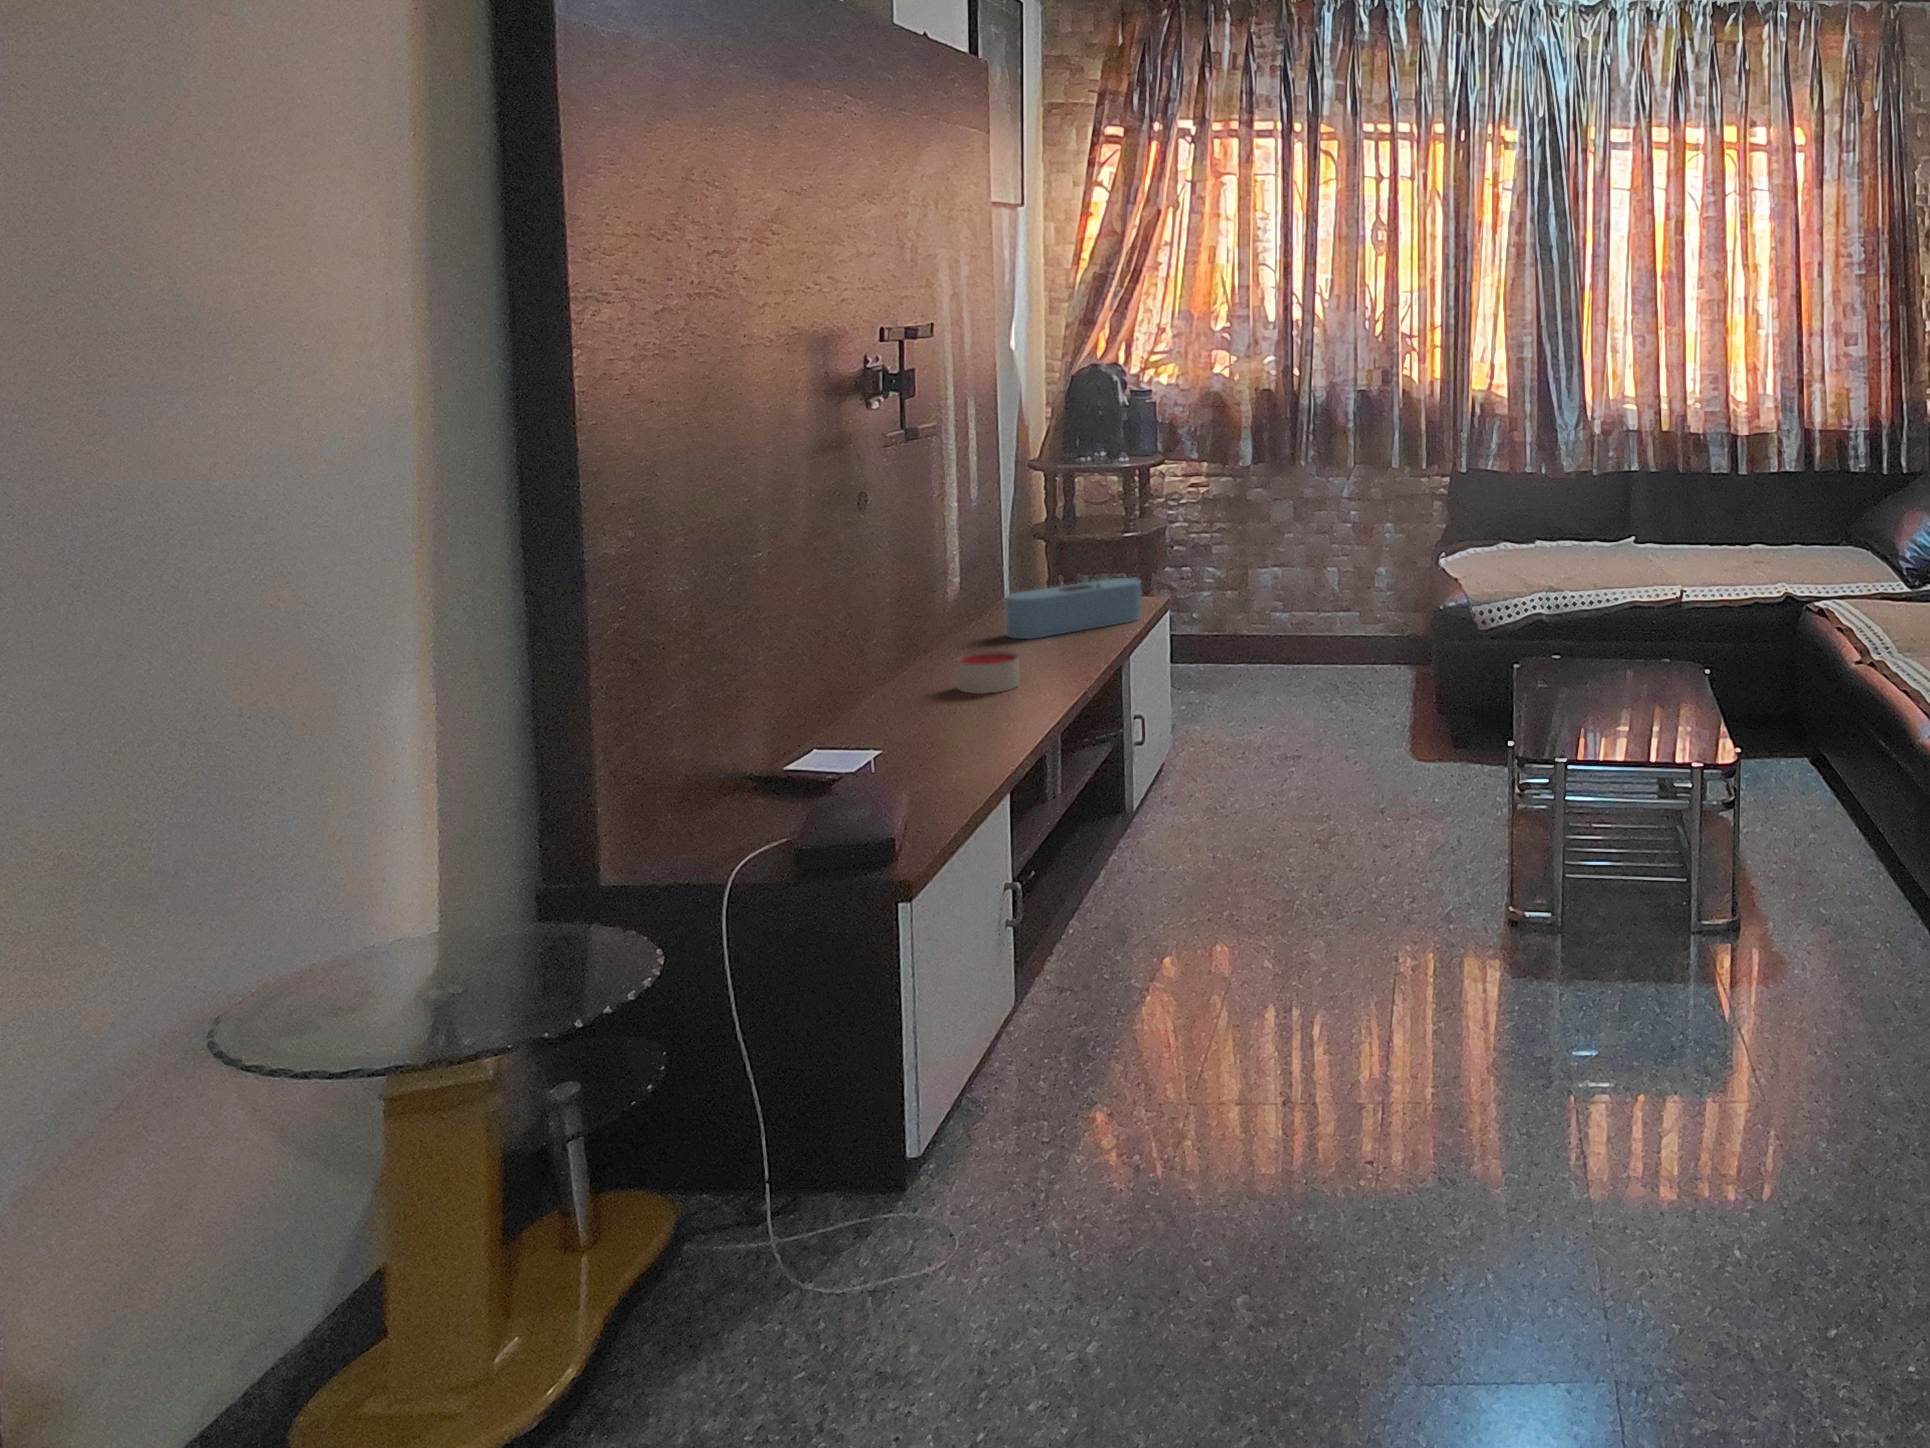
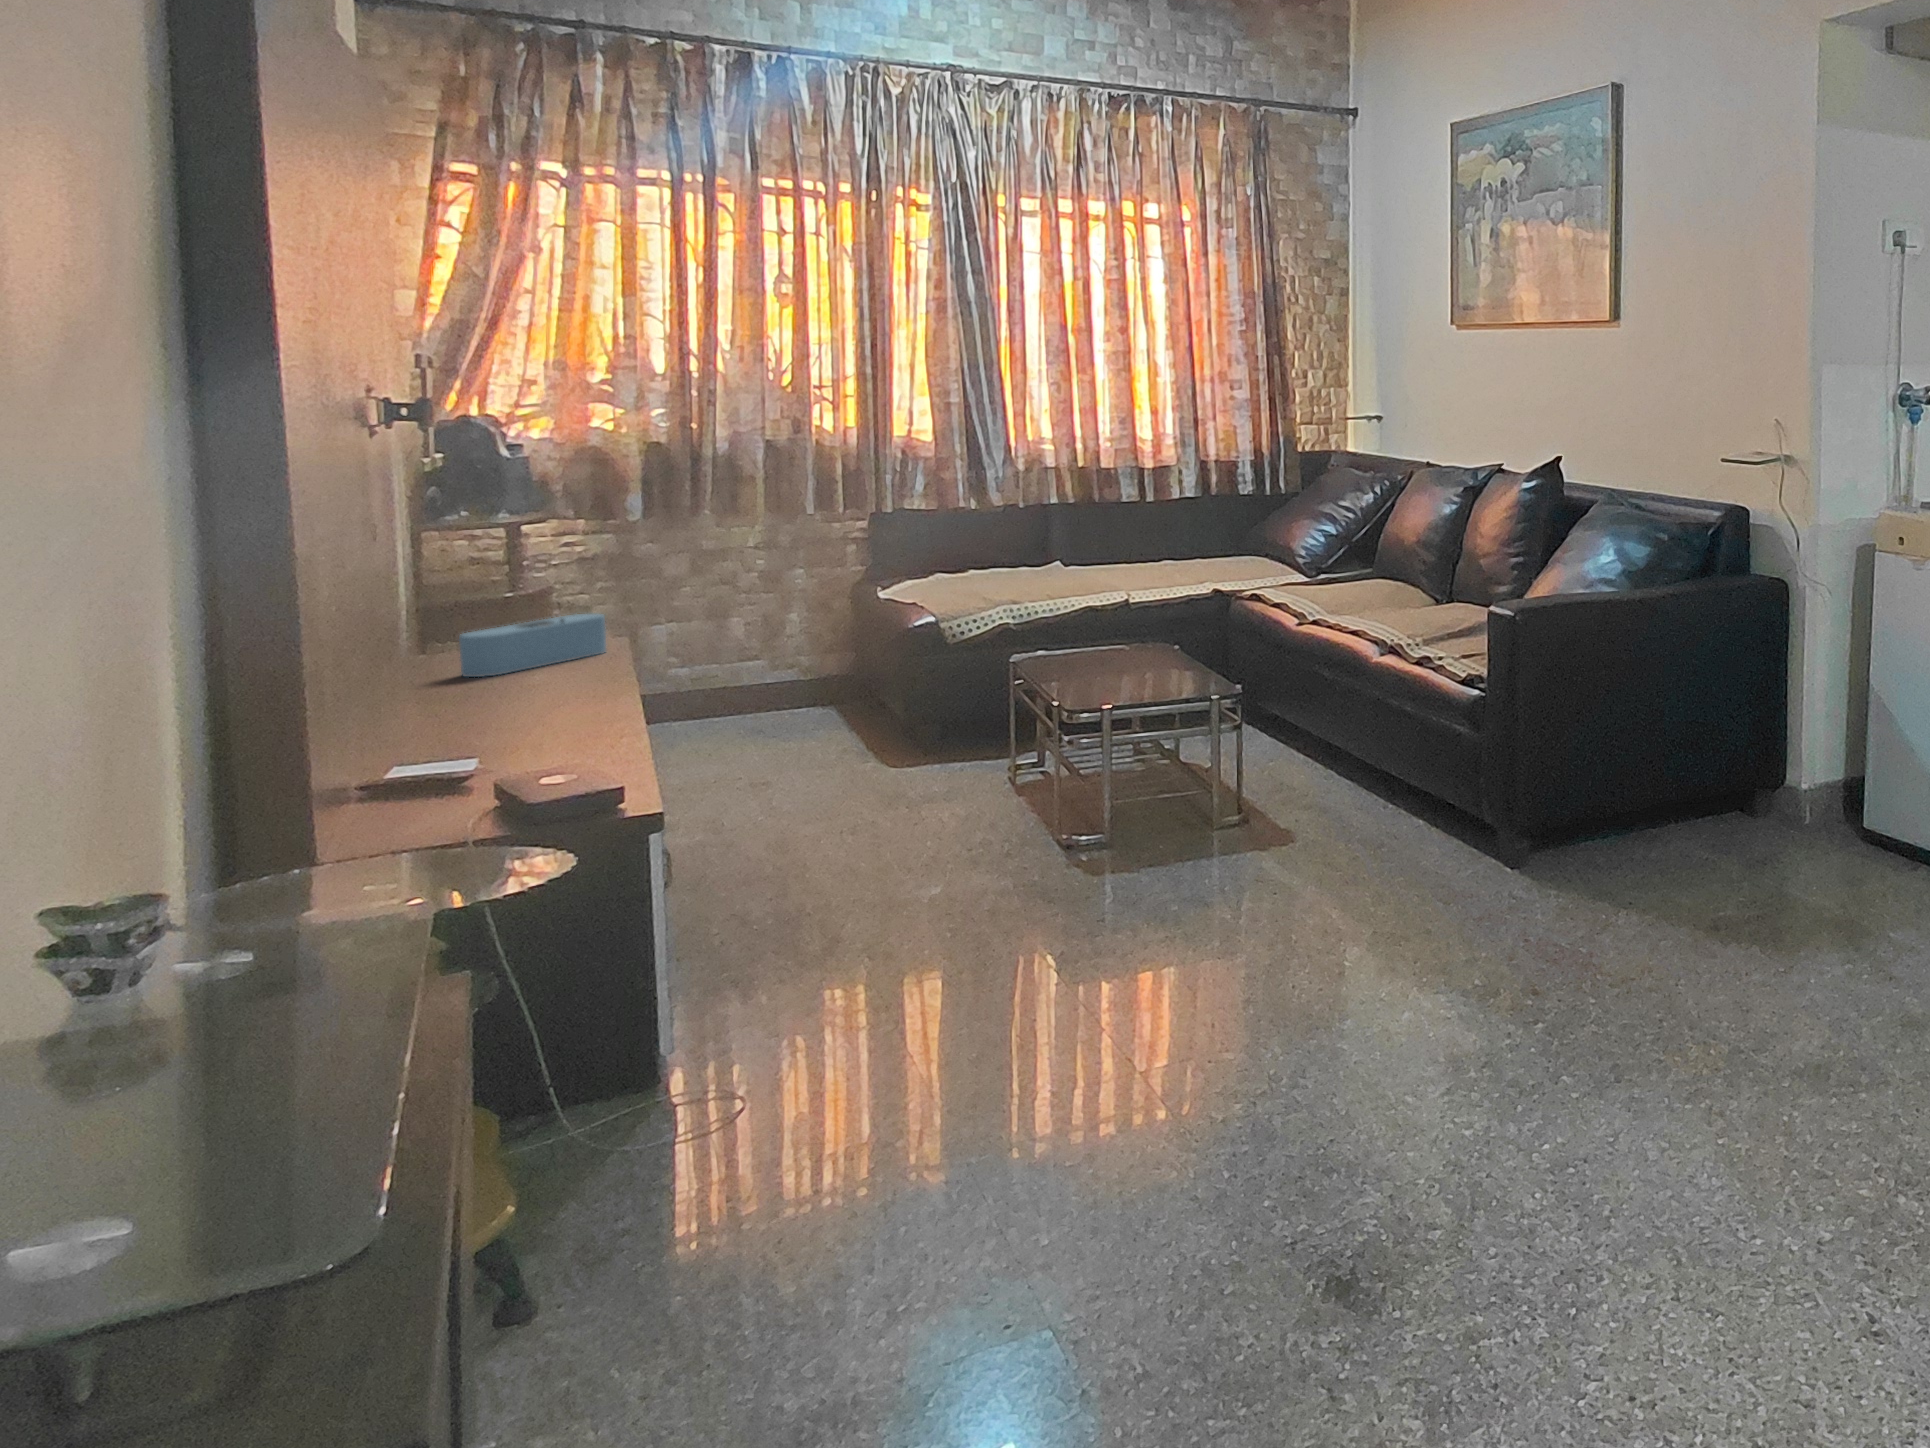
candle: present [957,651,1019,694] -> none [467,674,541,714]

